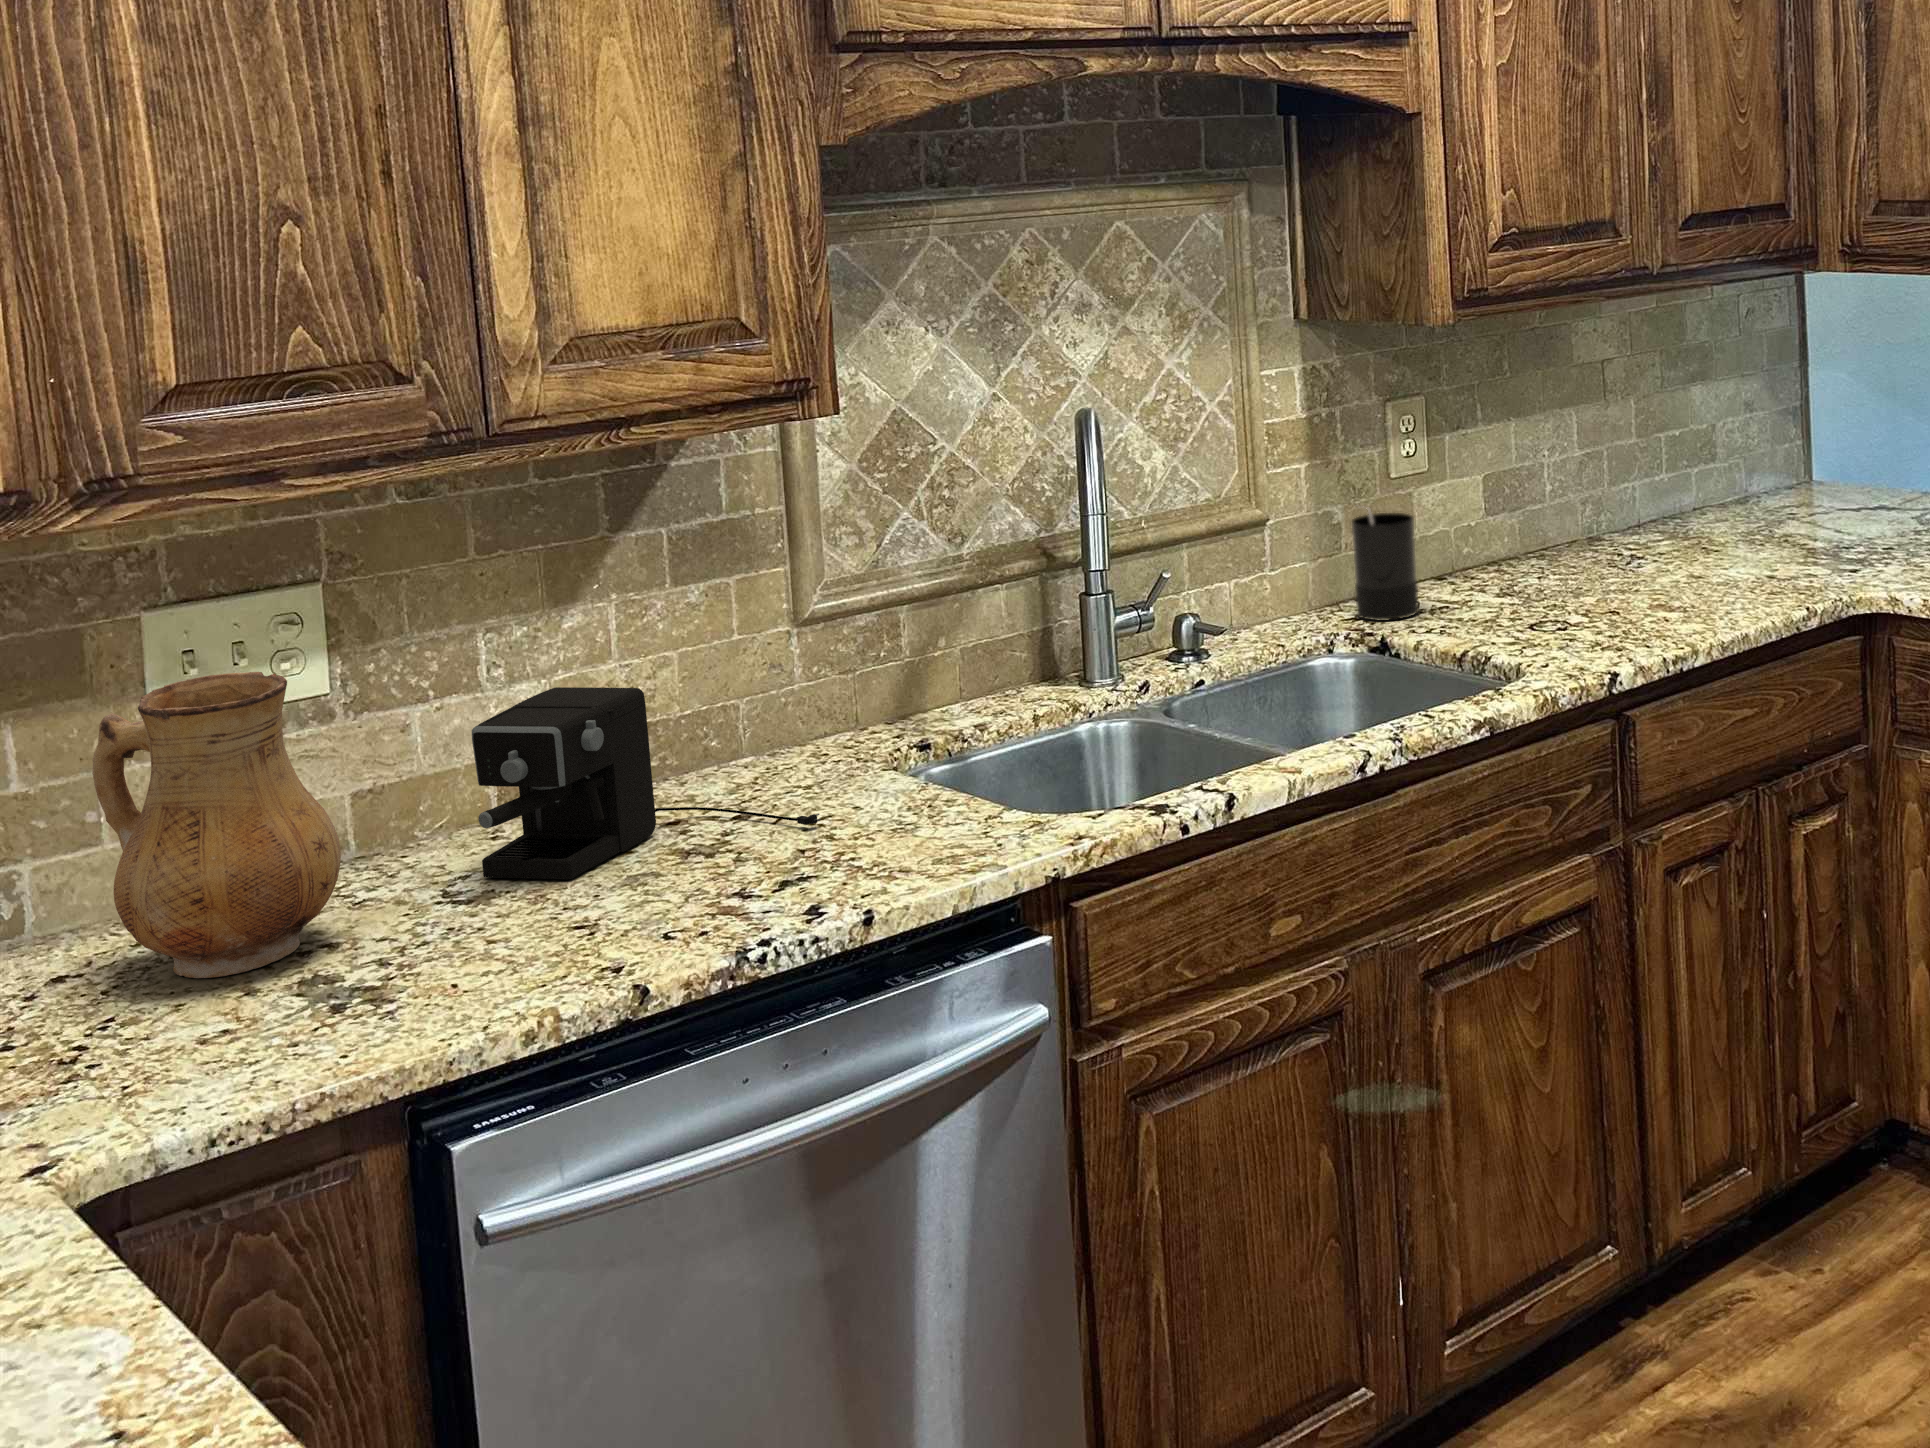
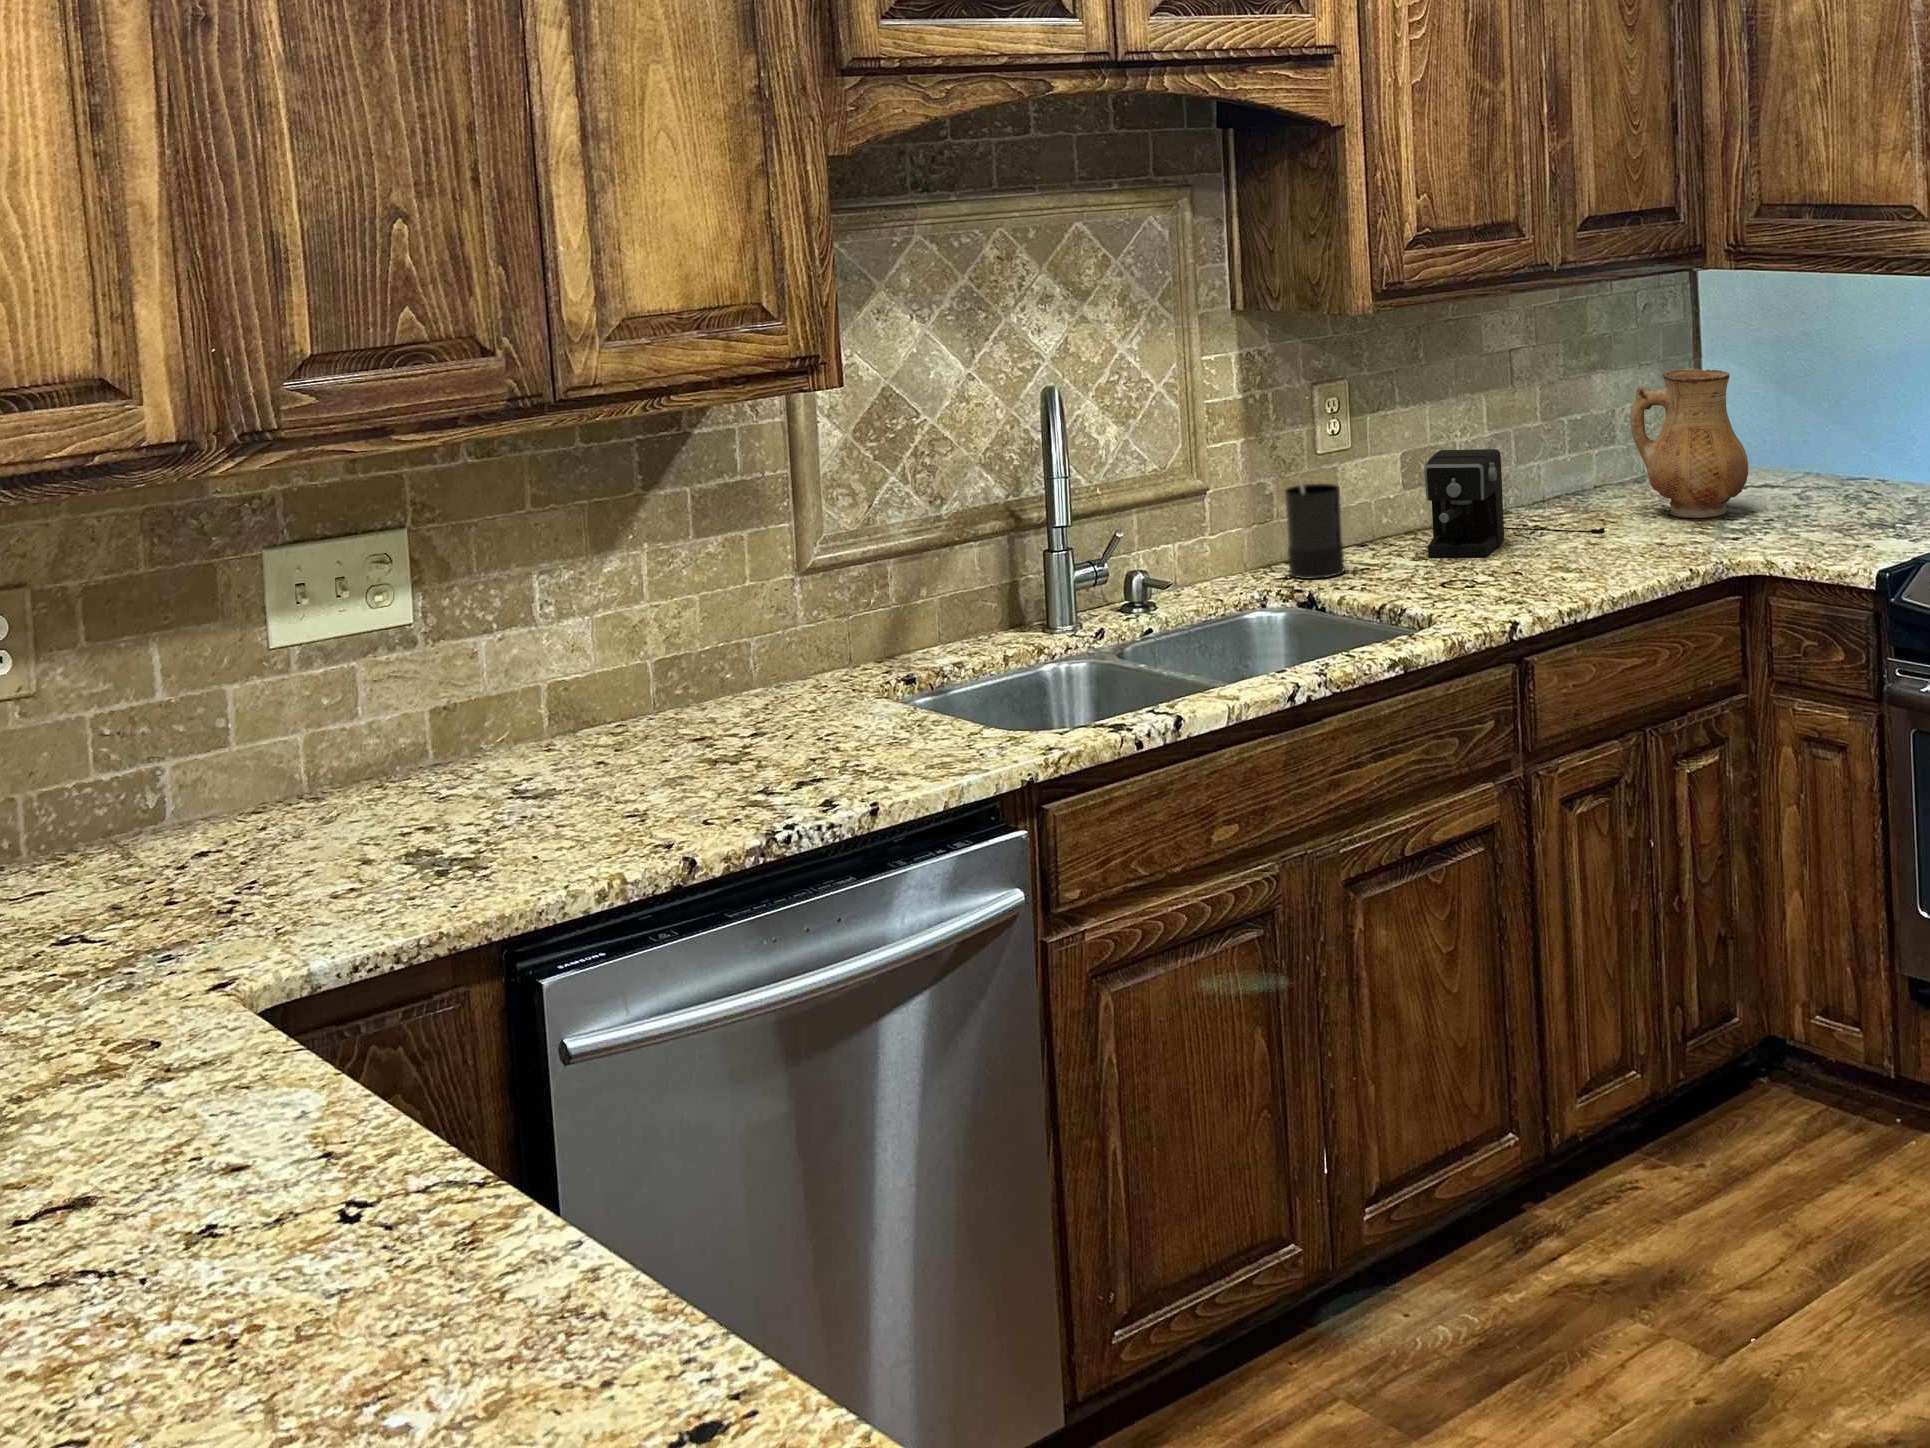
ceramic pitcher: present [92,672,341,978] -> present [1630,369,1748,518]
coffee maker: present [472,687,820,879] -> present [1424,449,1605,557]

